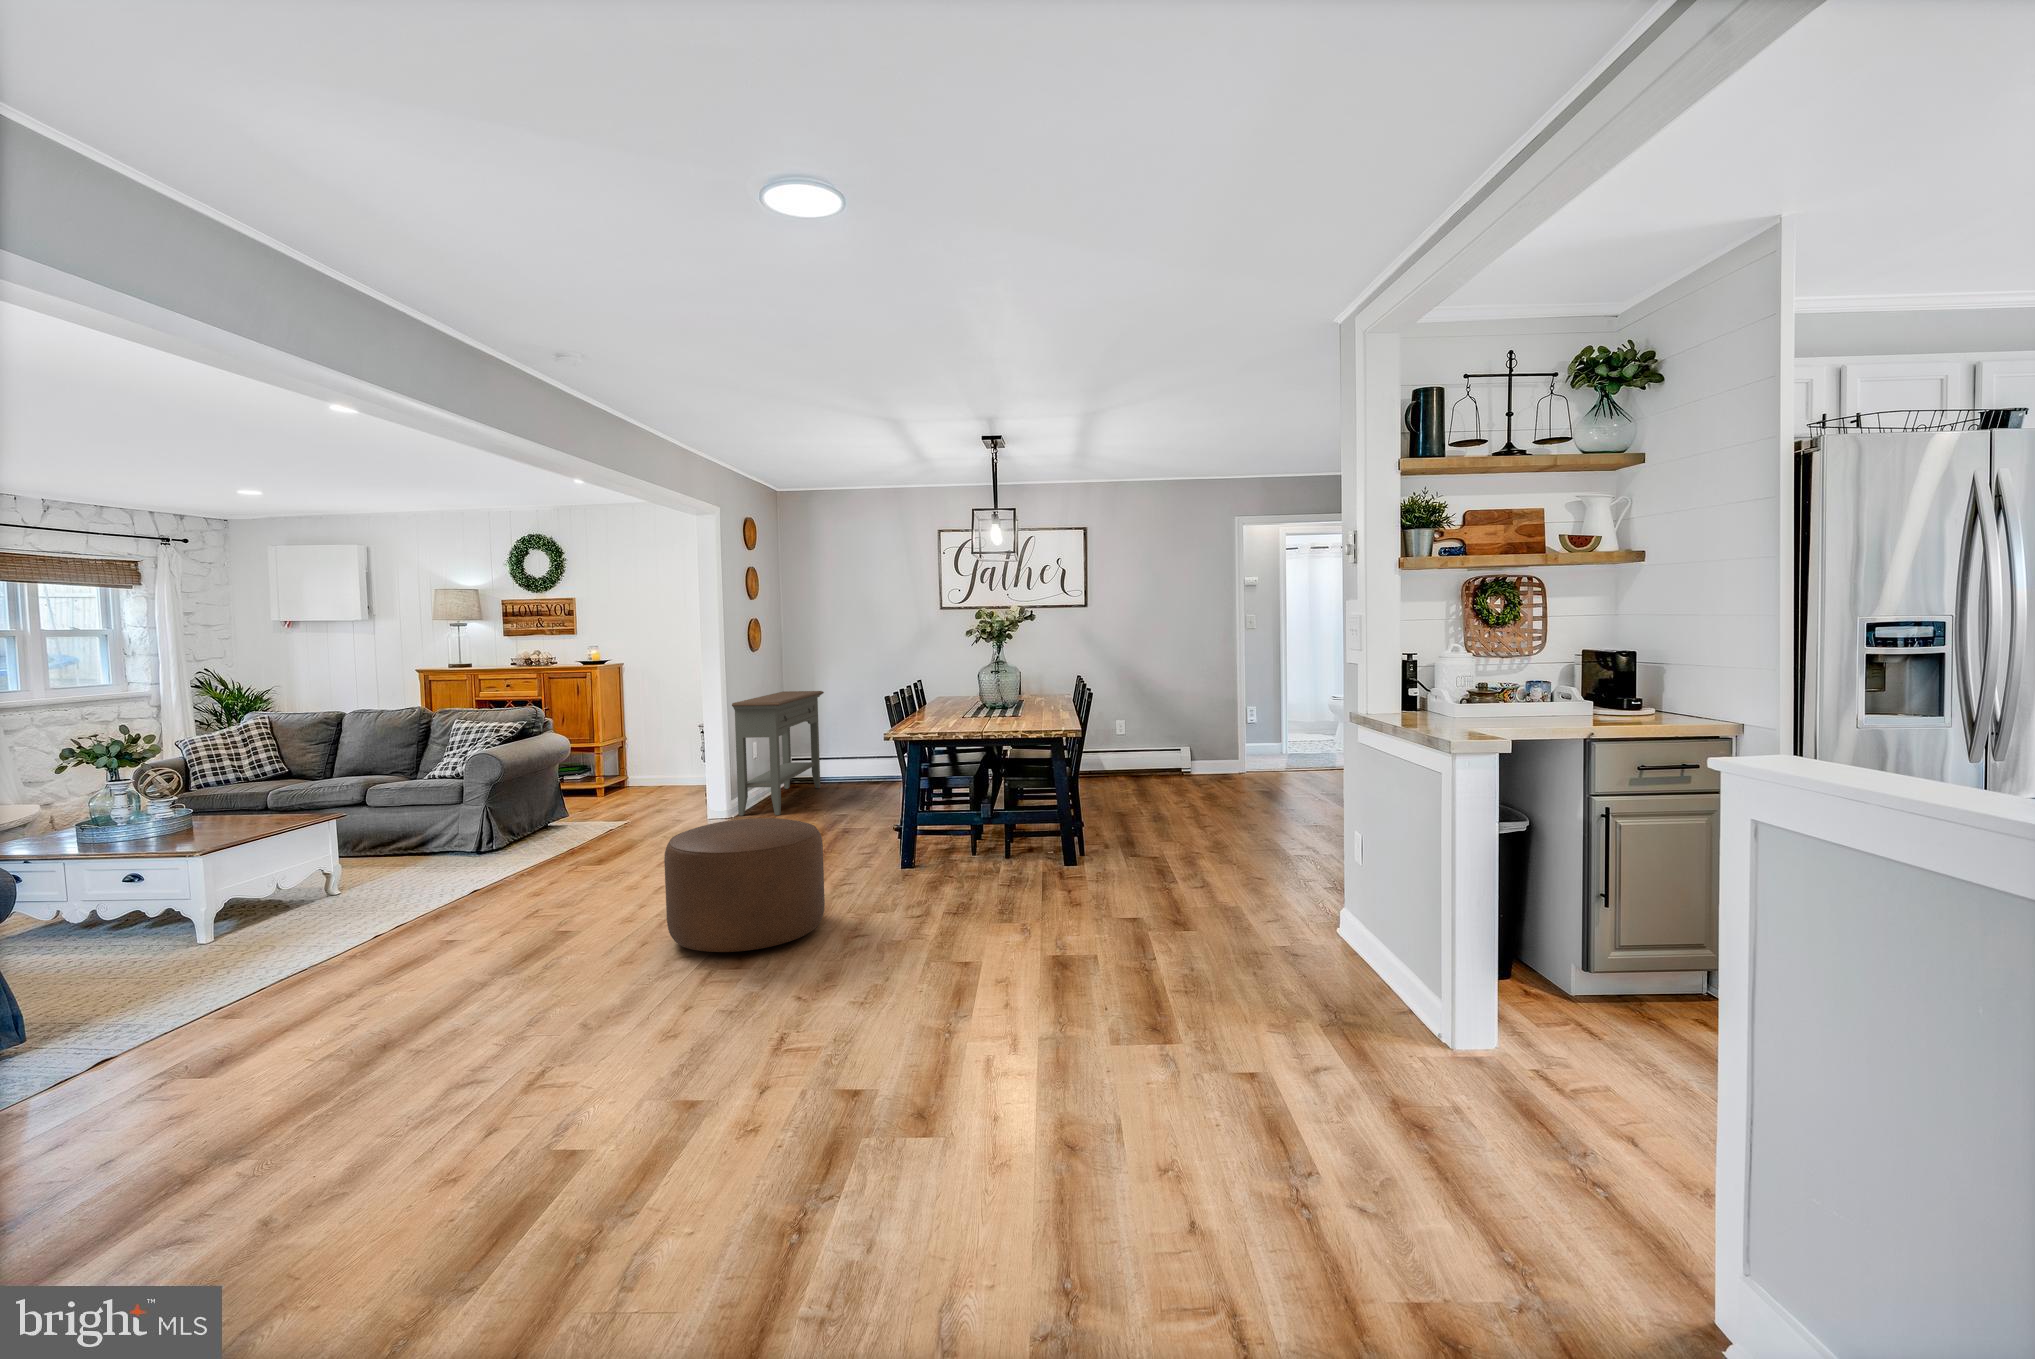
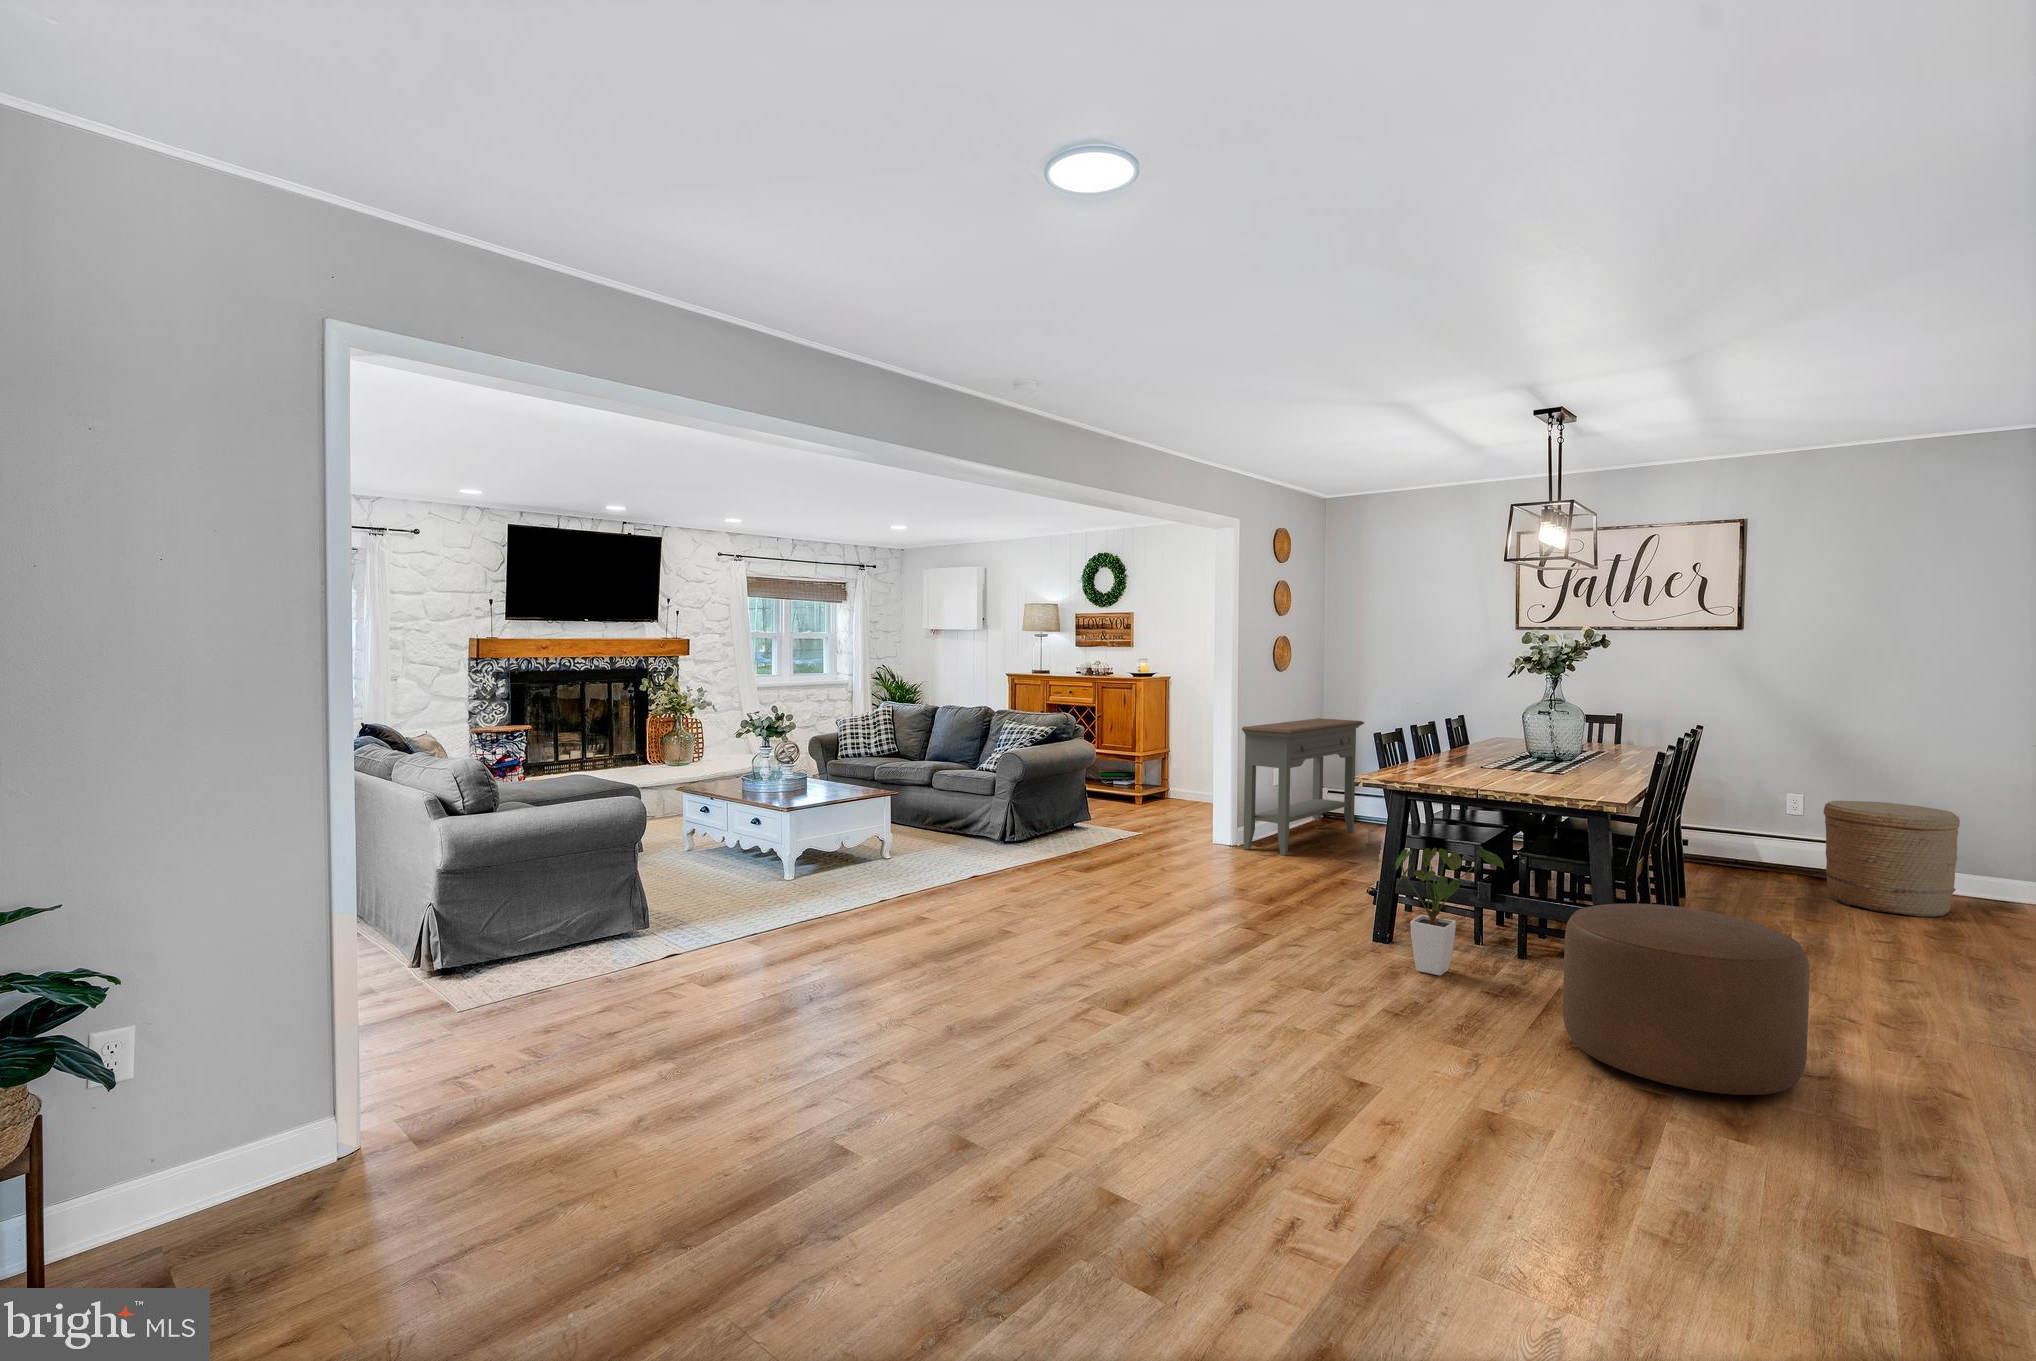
basket: none [1133,718,1199,788] -> present [1824,801,1960,917]
house plant: none [930,776,1002,882] -> present [1396,846,1504,976]
ottoman: present [664,818,825,952] -> present [1563,904,1810,1095]

